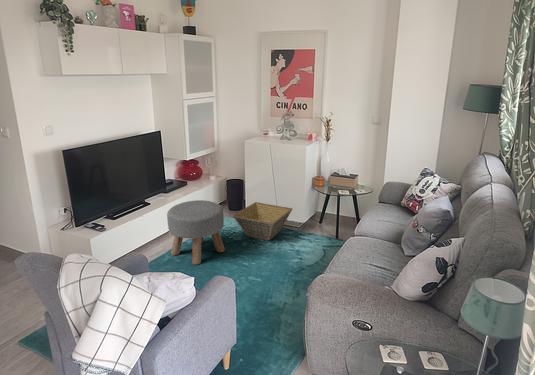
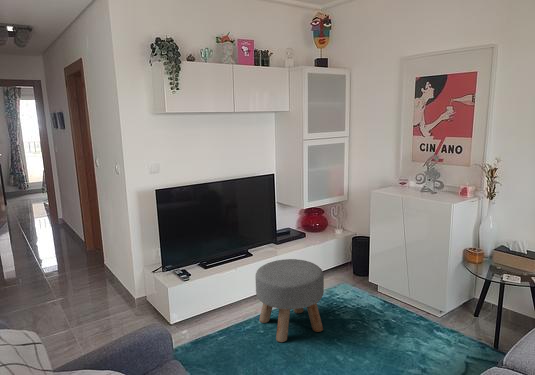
basket: present [233,202,292,241] -> none [342,271,429,328]

